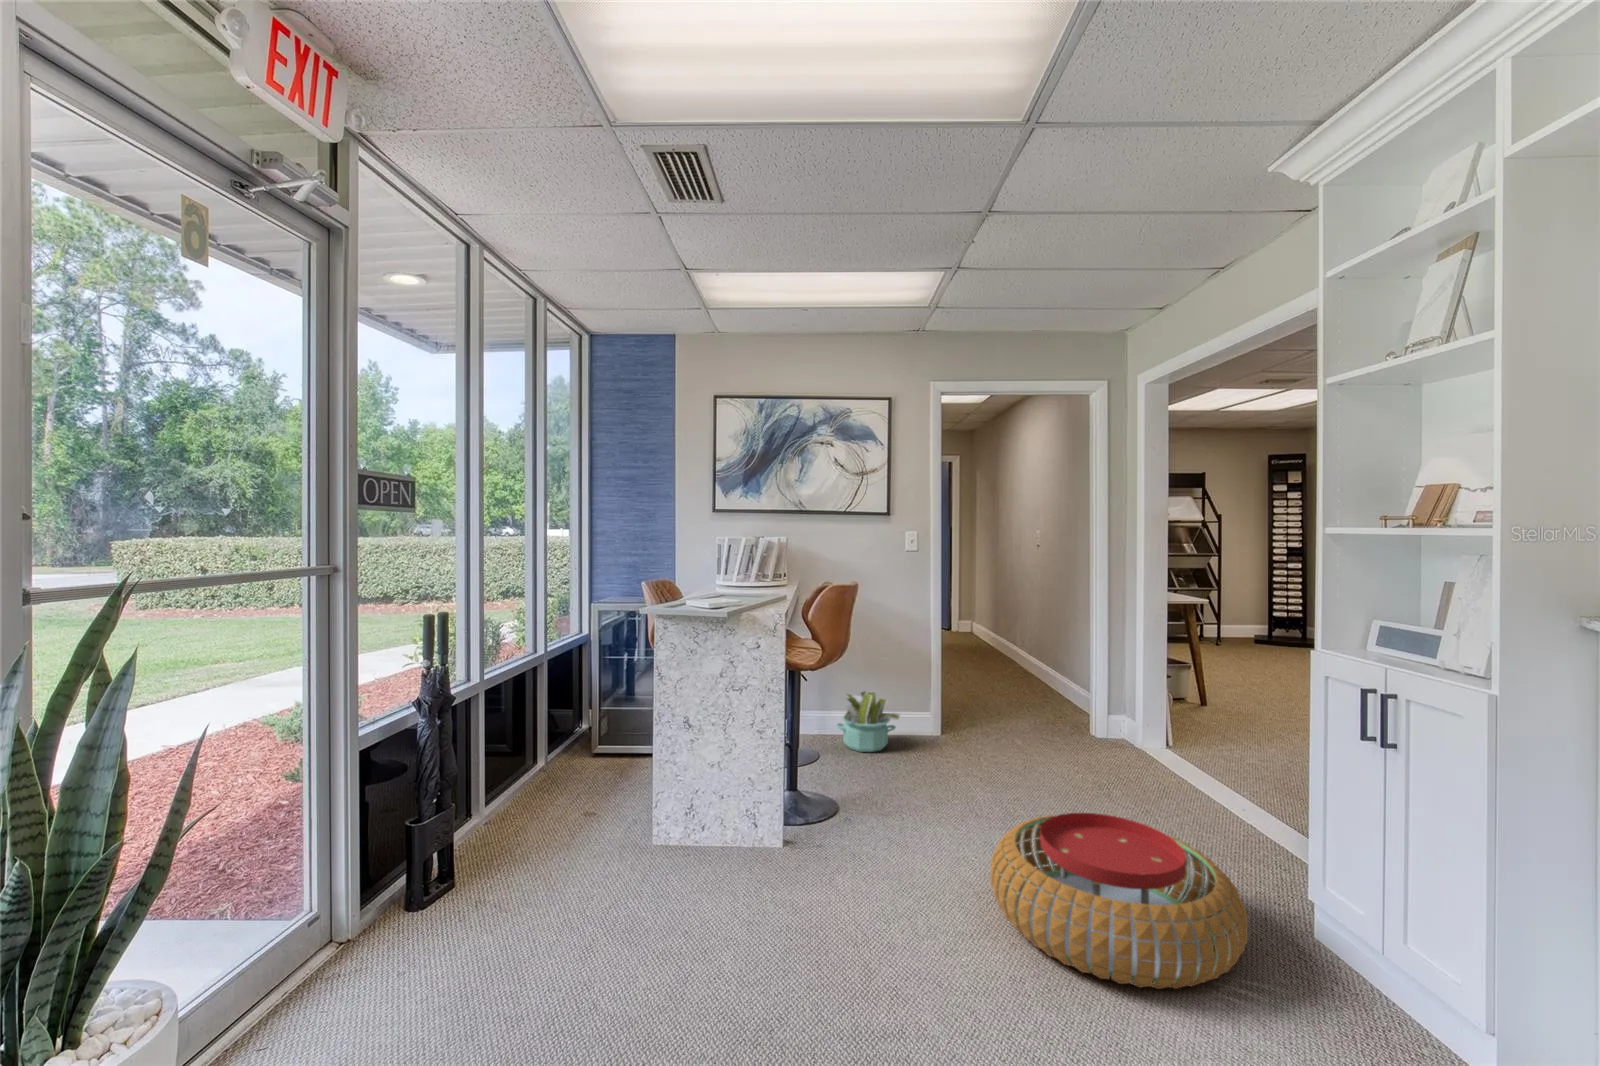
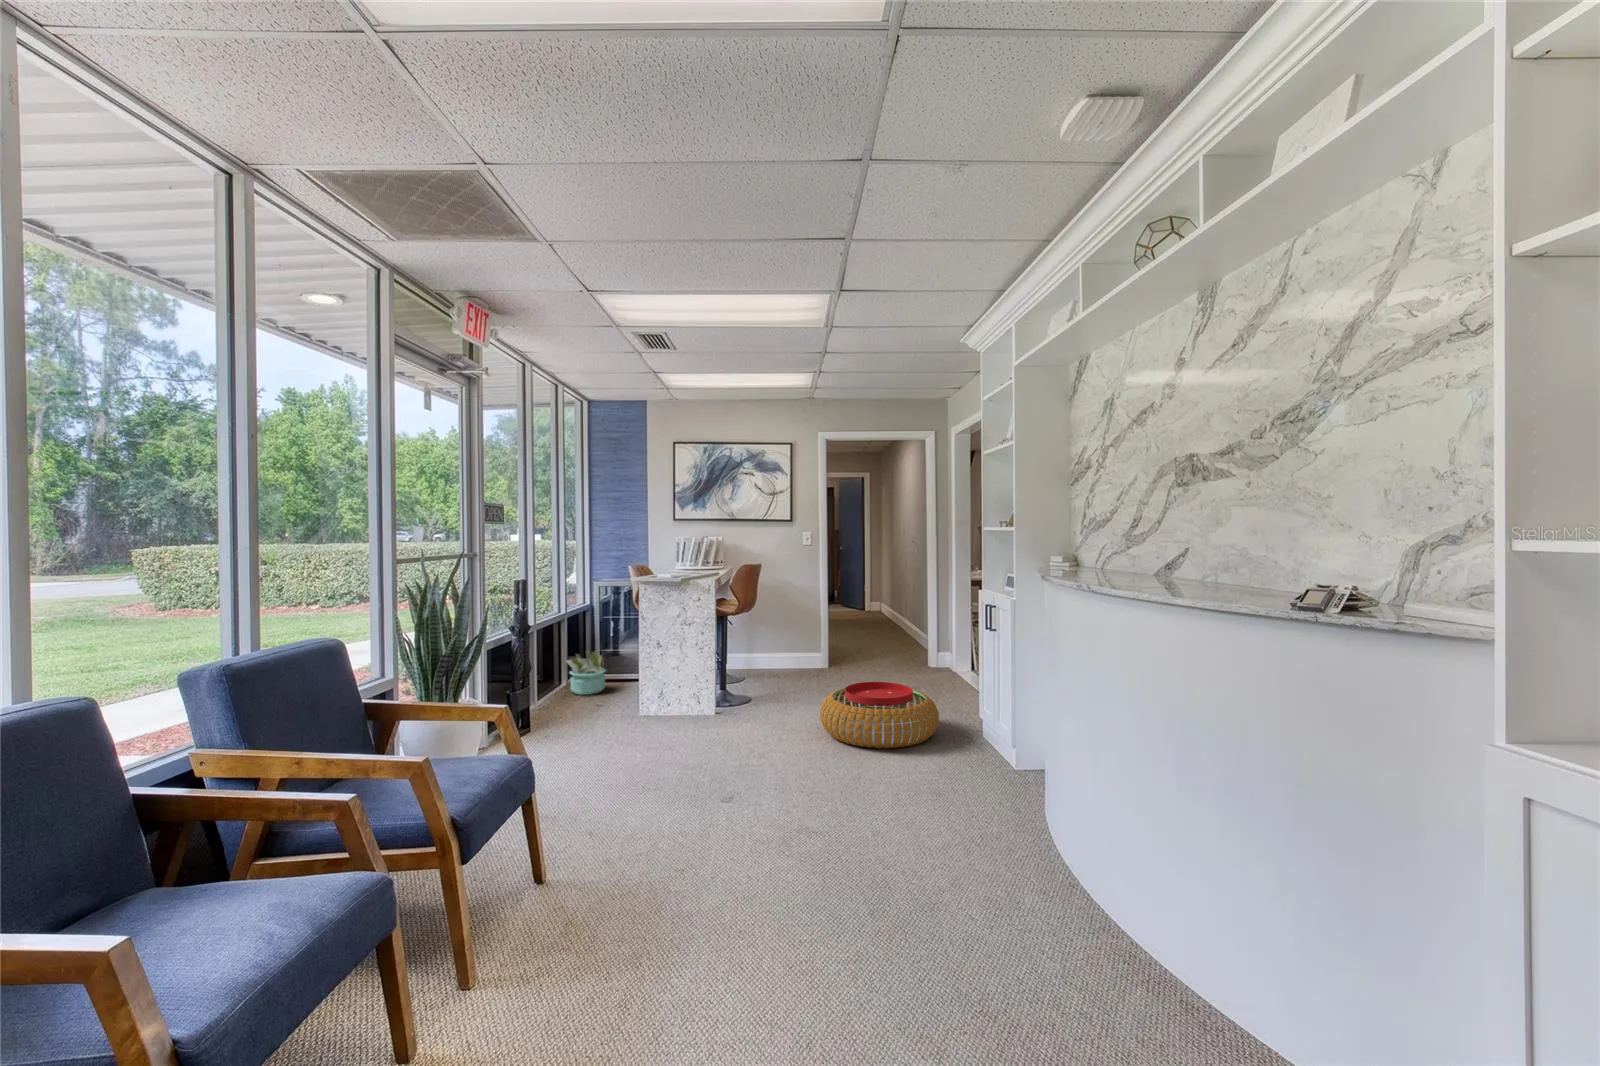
decorative plant: present [836,691,900,752] -> present [566,651,606,695]

